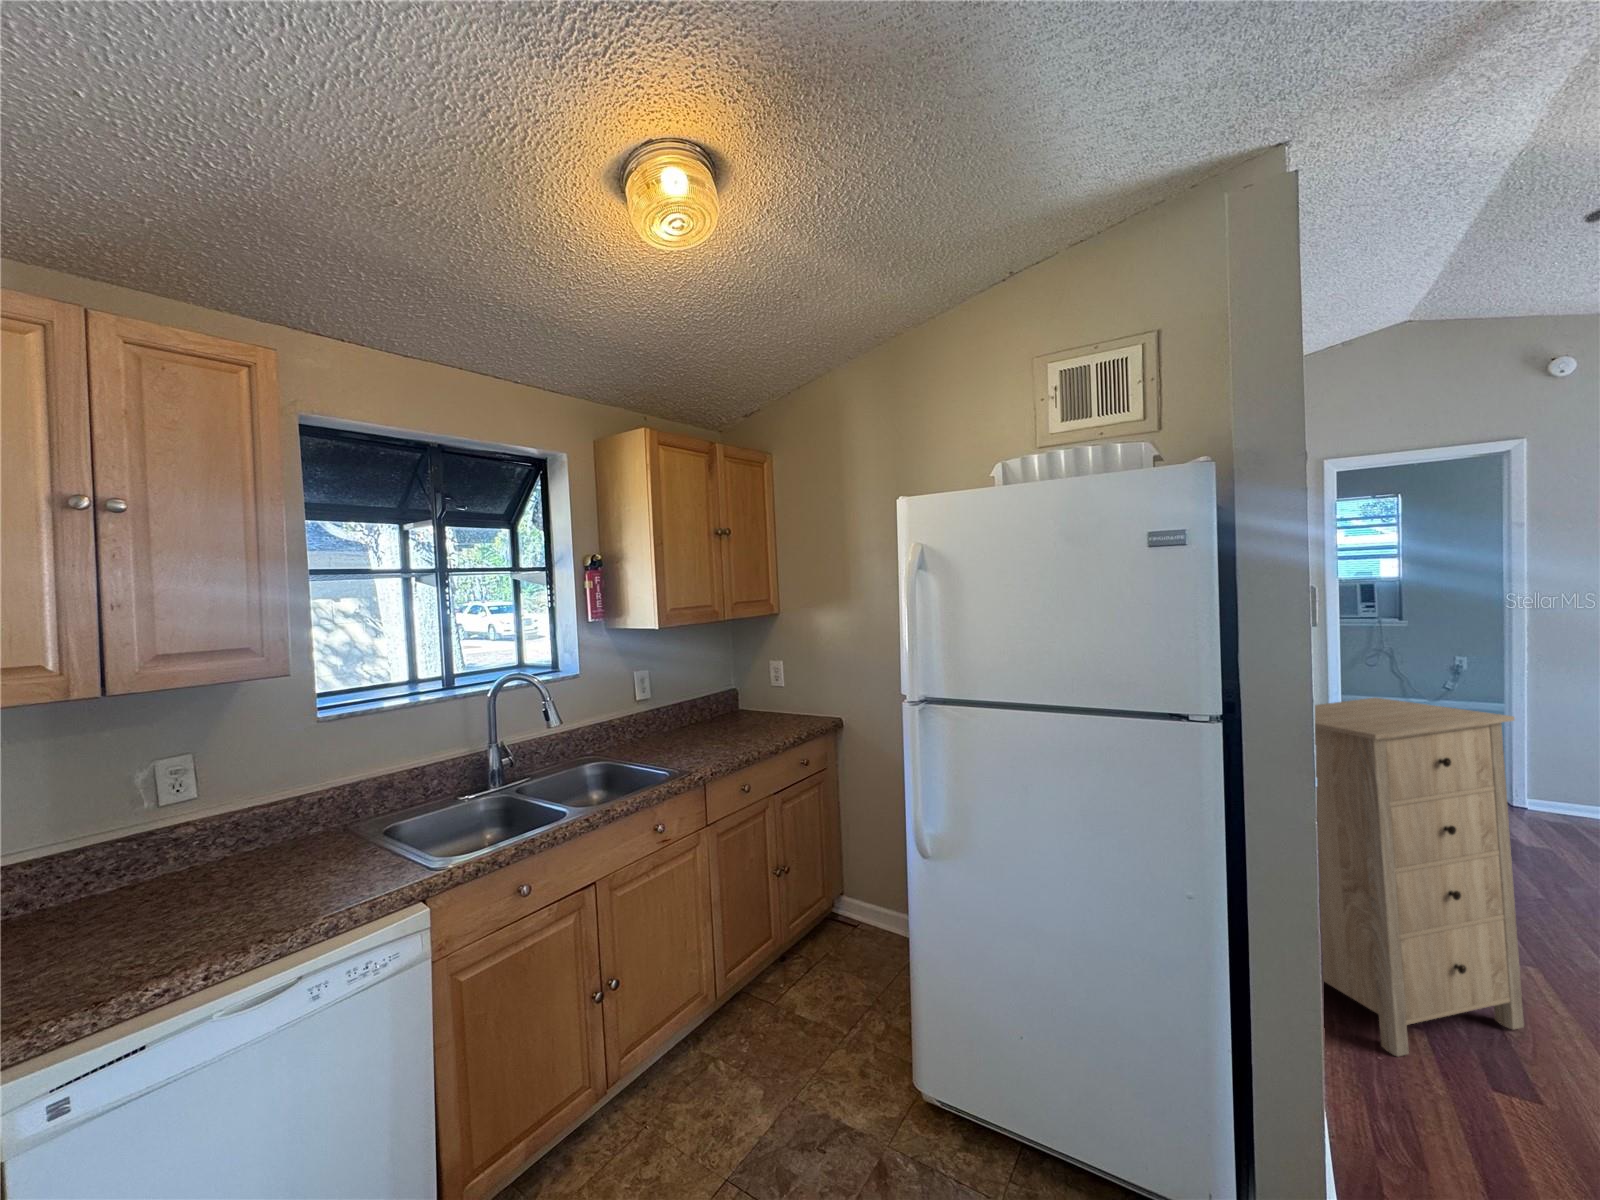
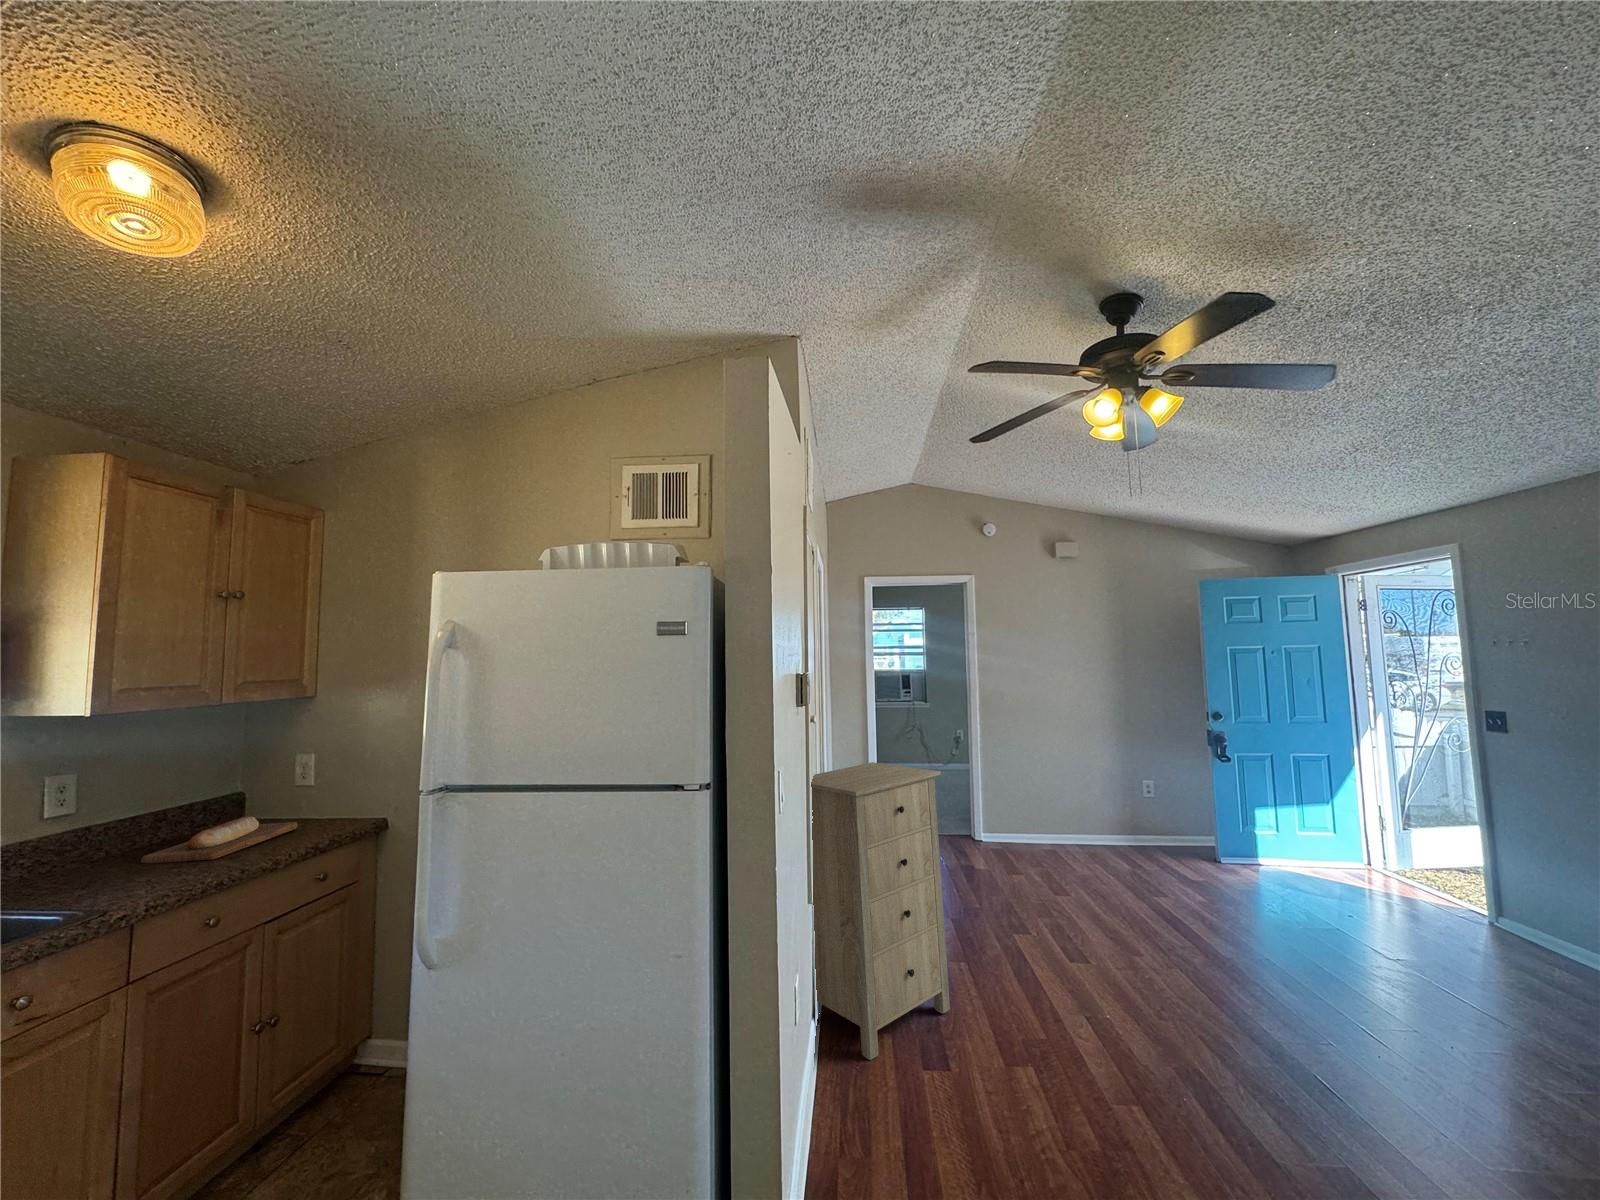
bread loaf: none [694,710,780,741] -> present [141,817,297,863]

